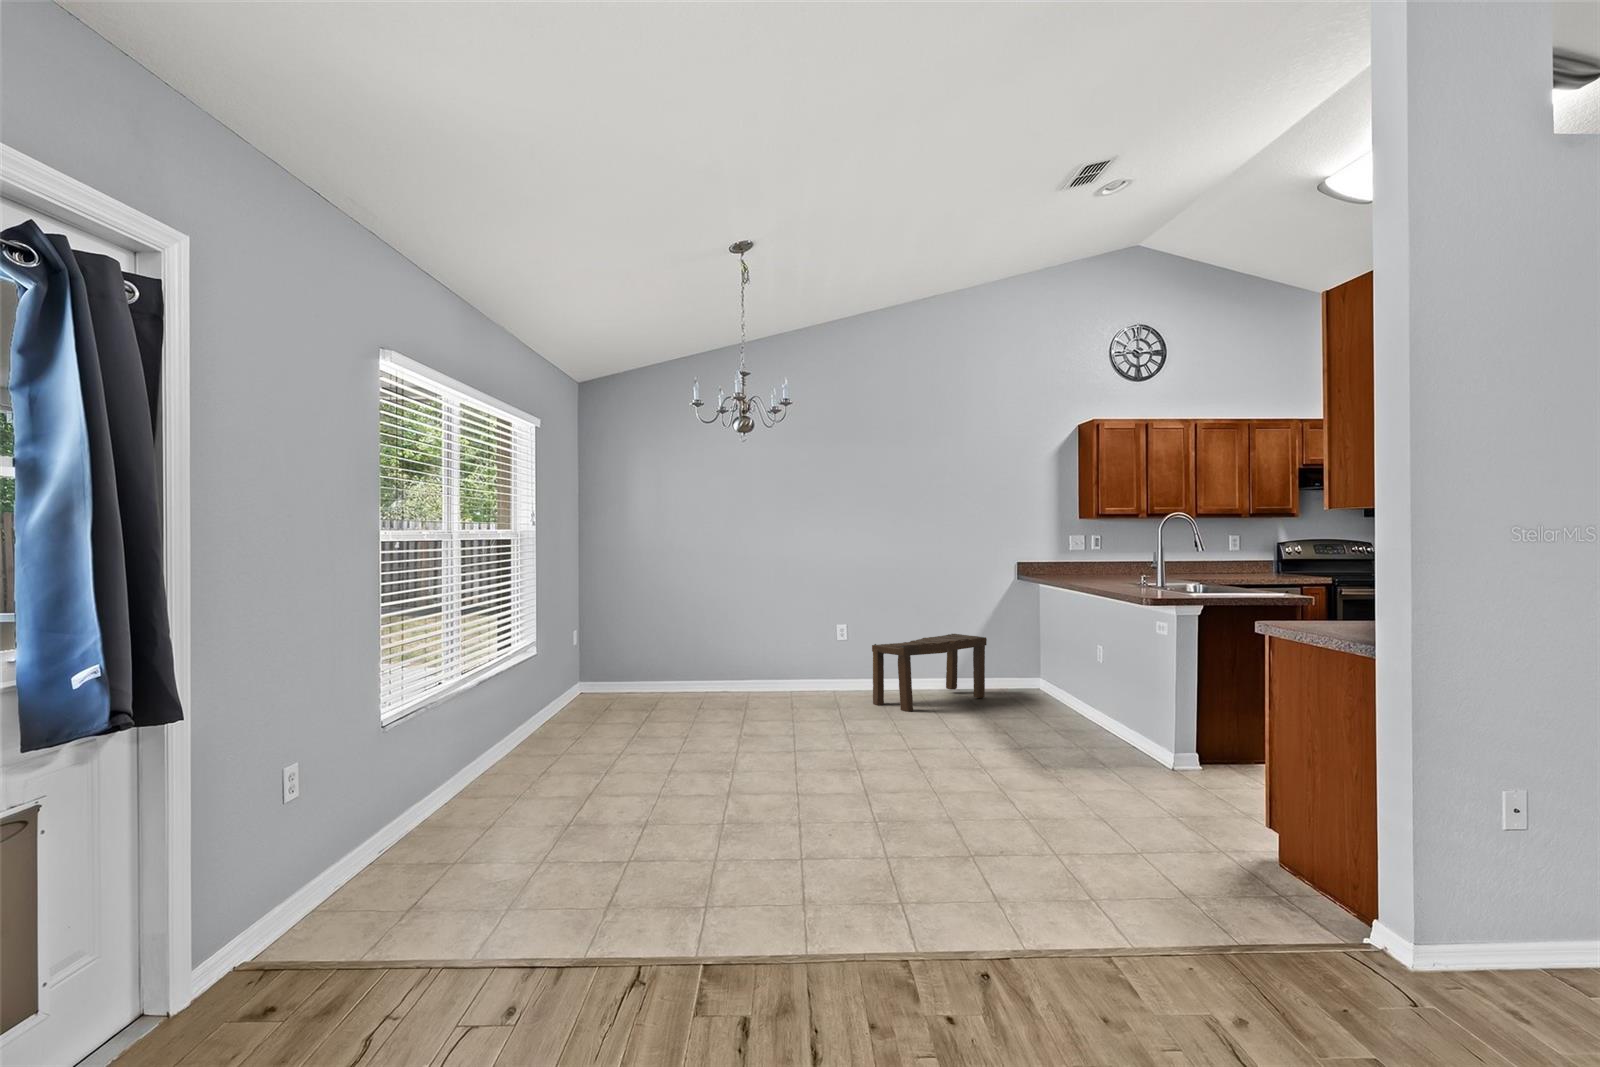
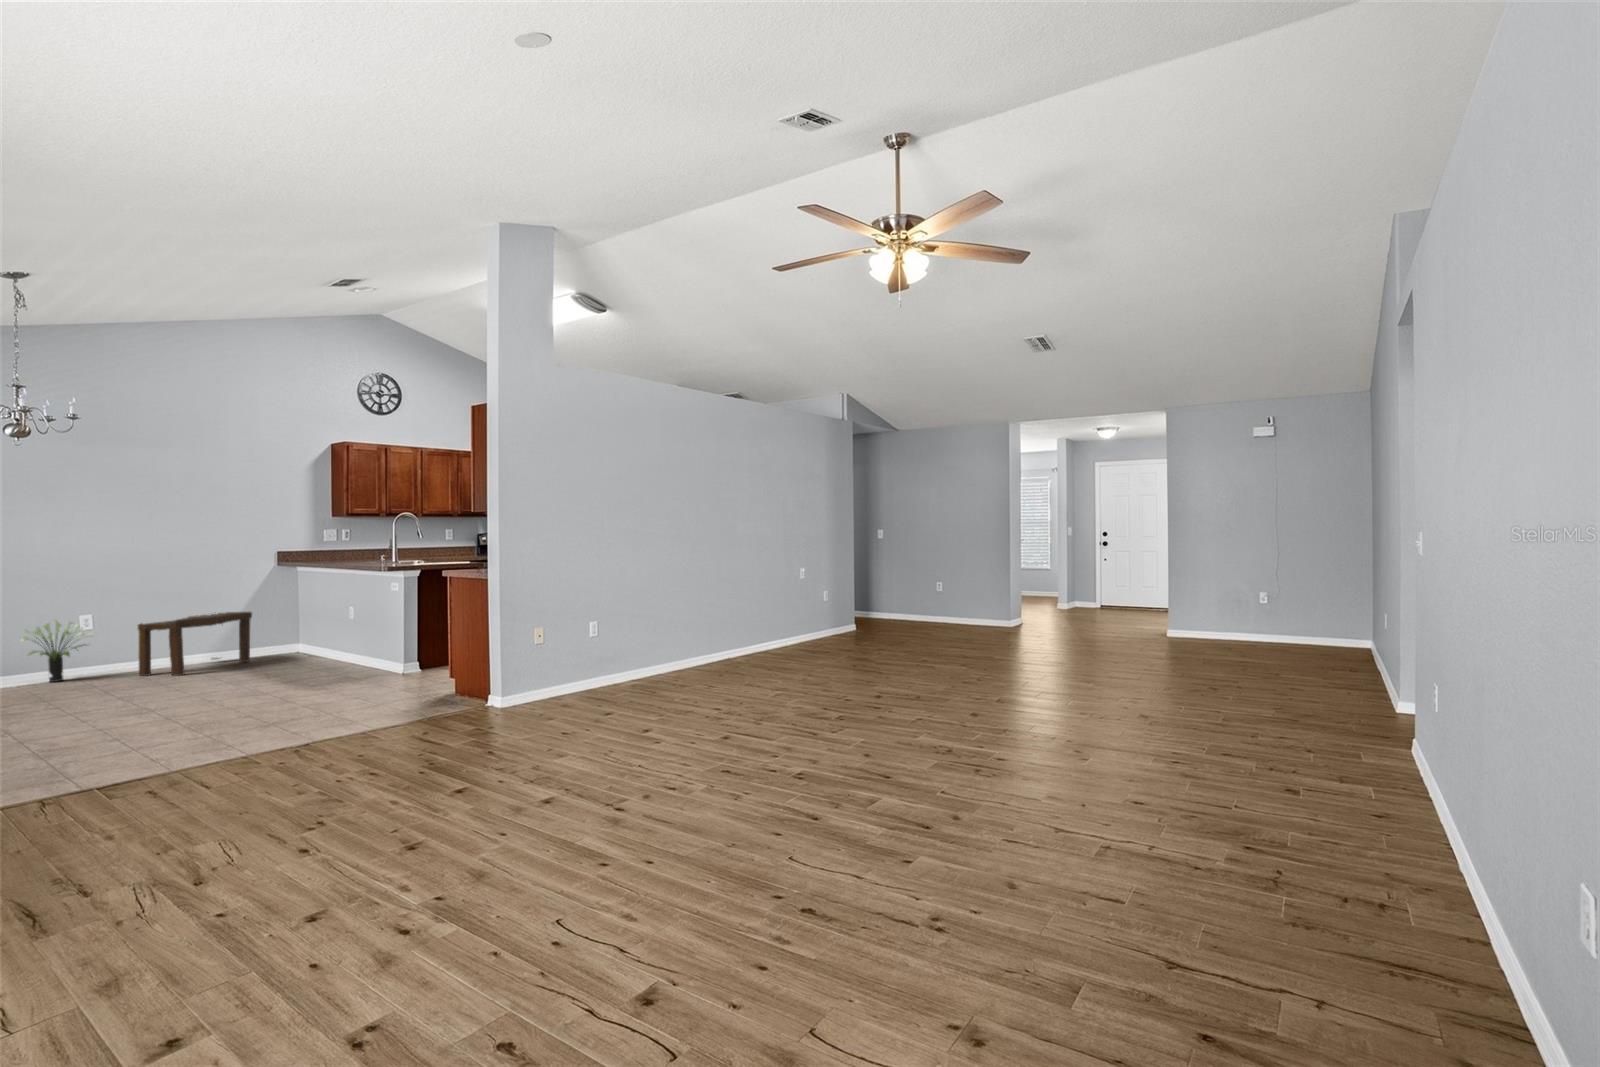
potted plant: none [775,634,835,700] -> present [22,620,93,682]

